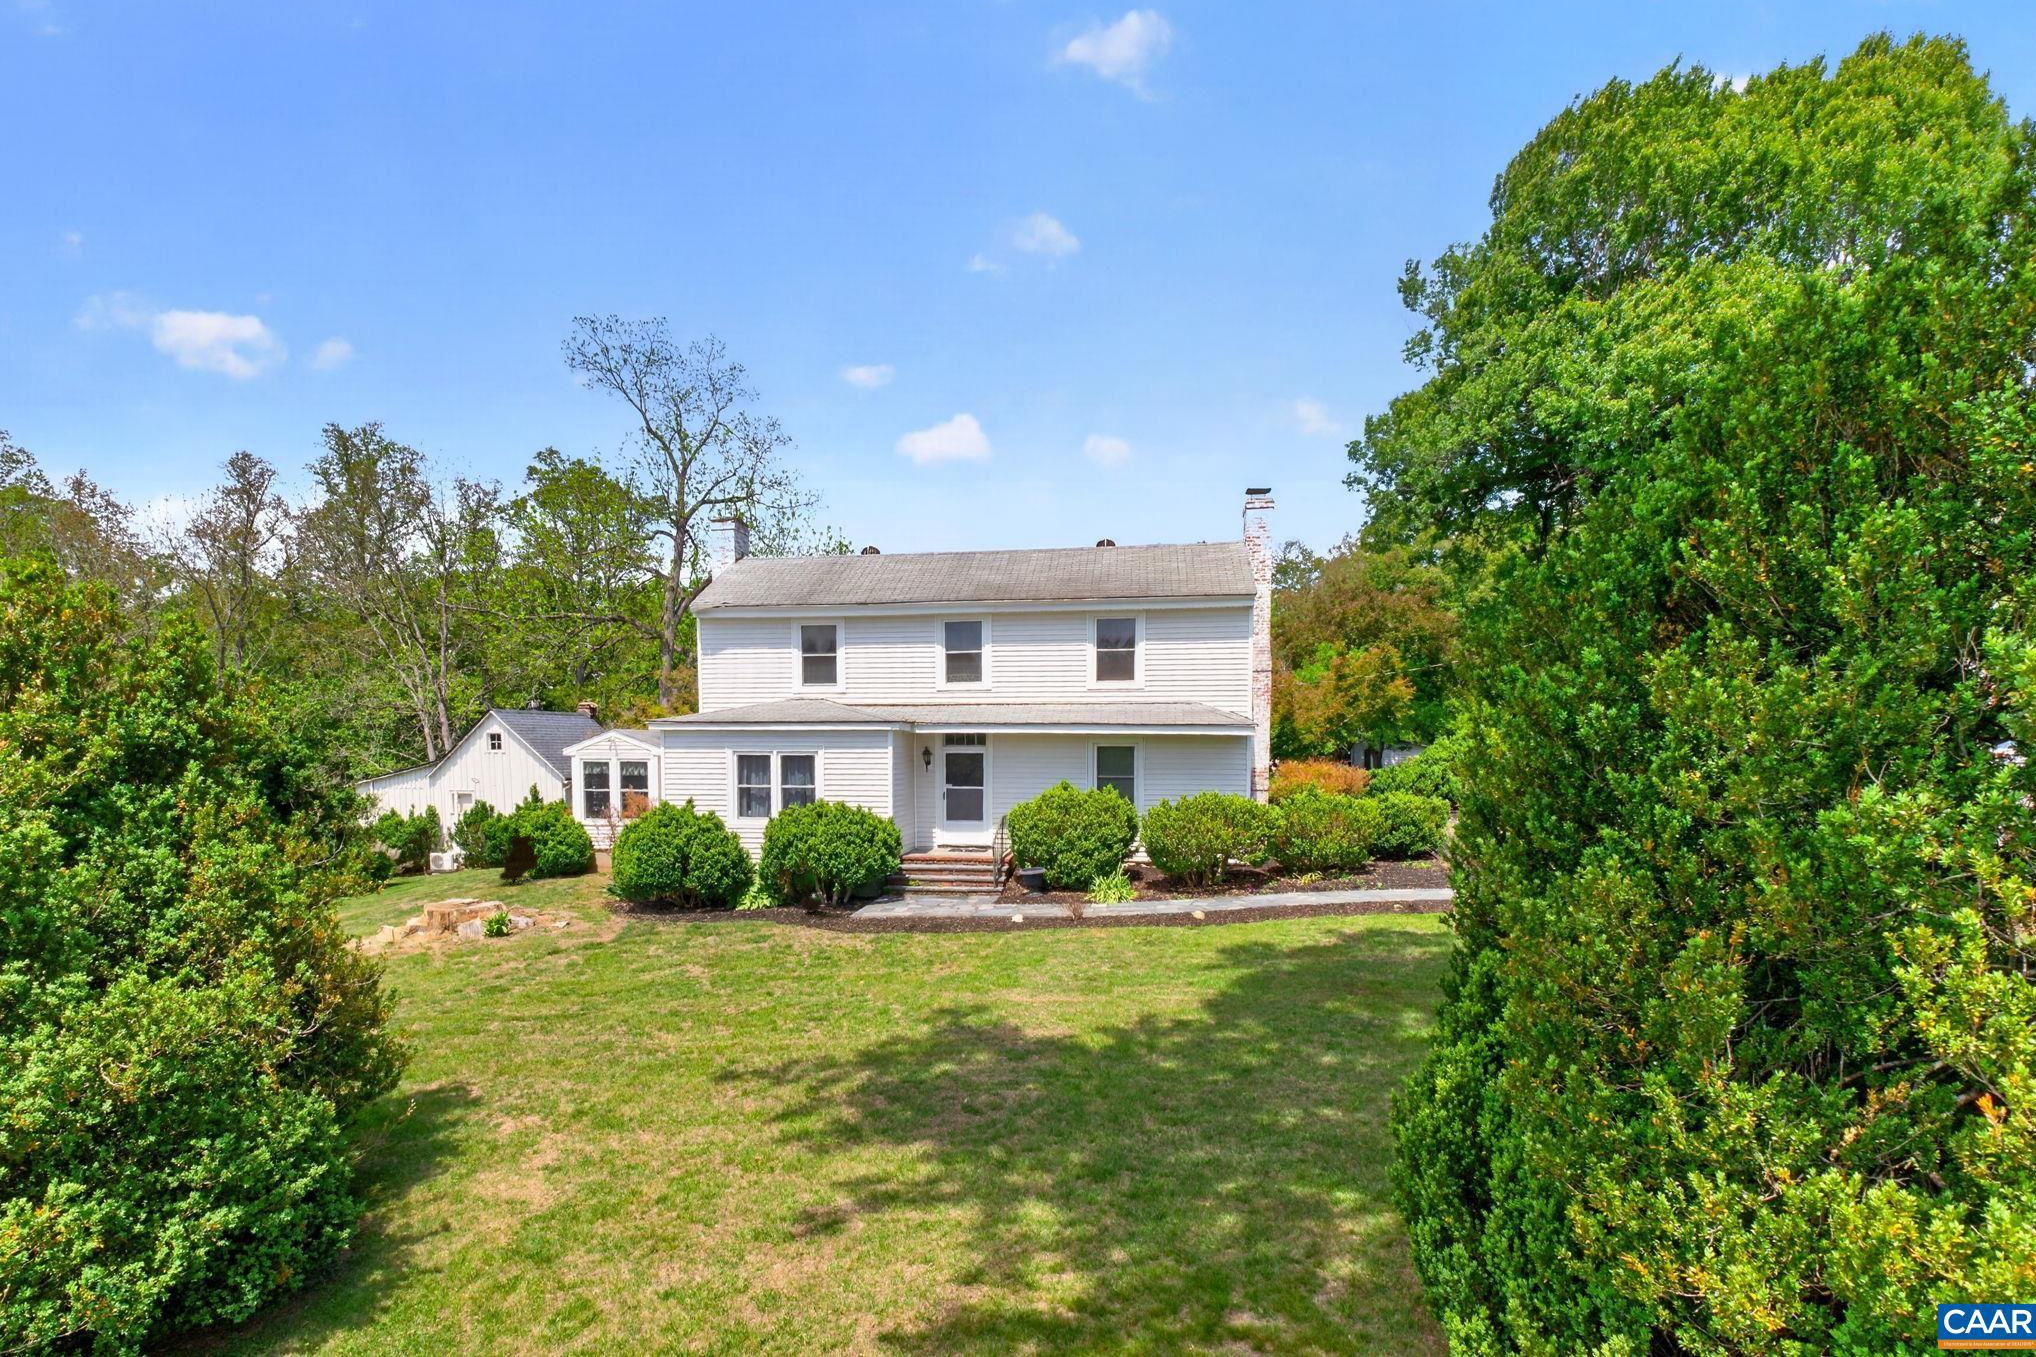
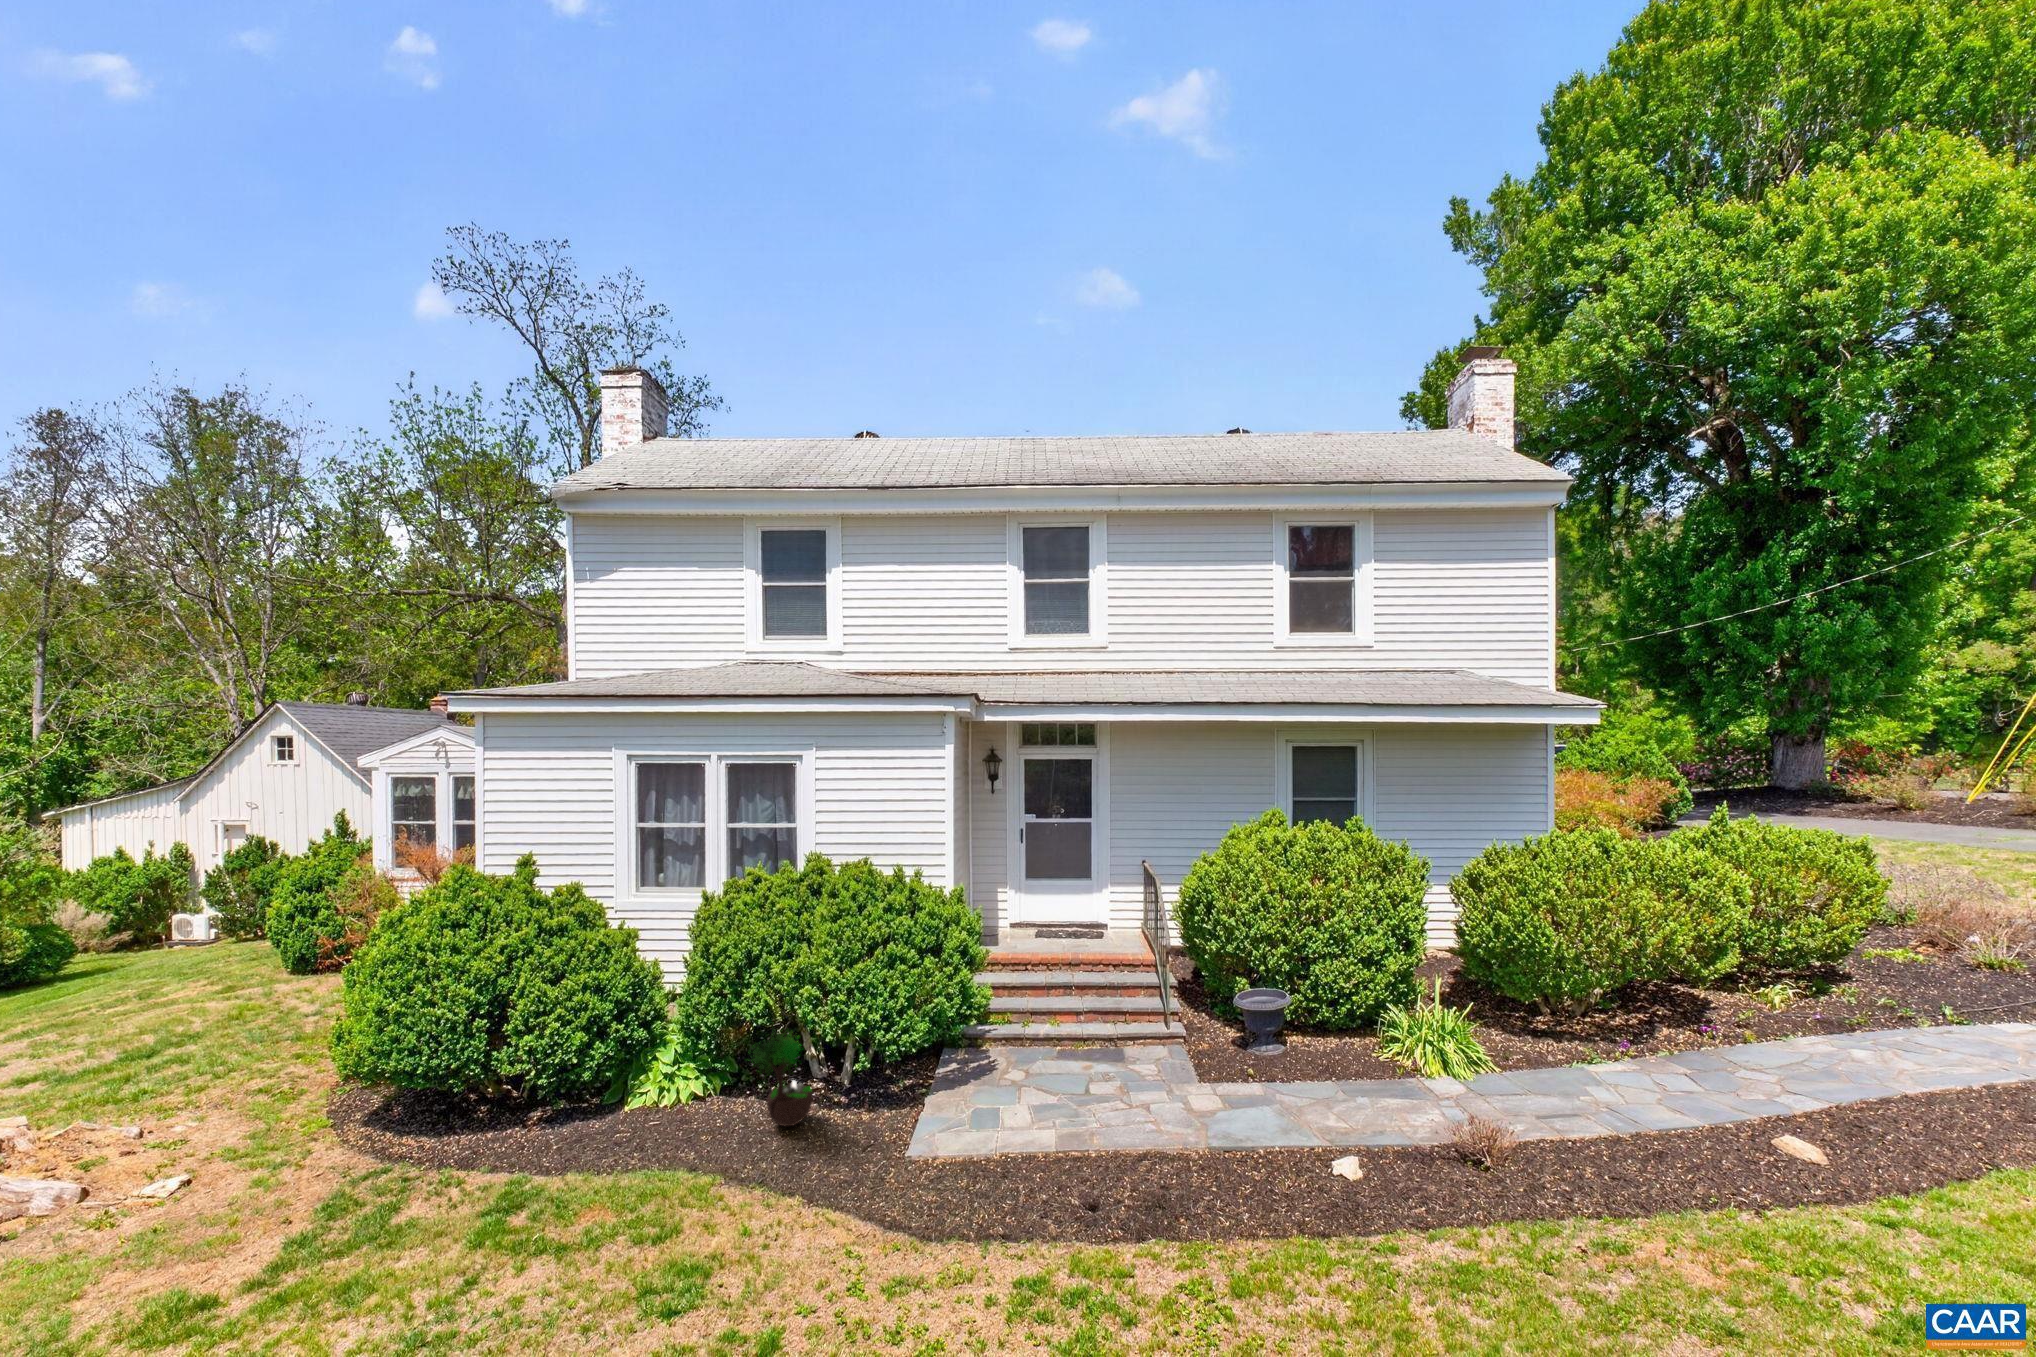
lounge chair: present [499,835,542,884] -> none [205,906,309,1010]

